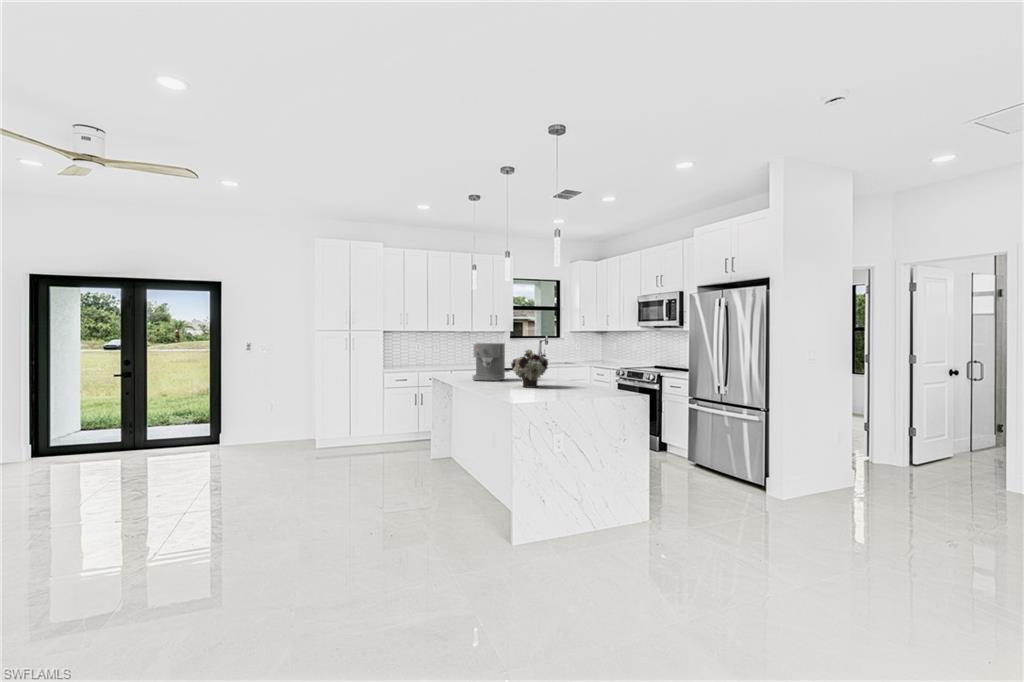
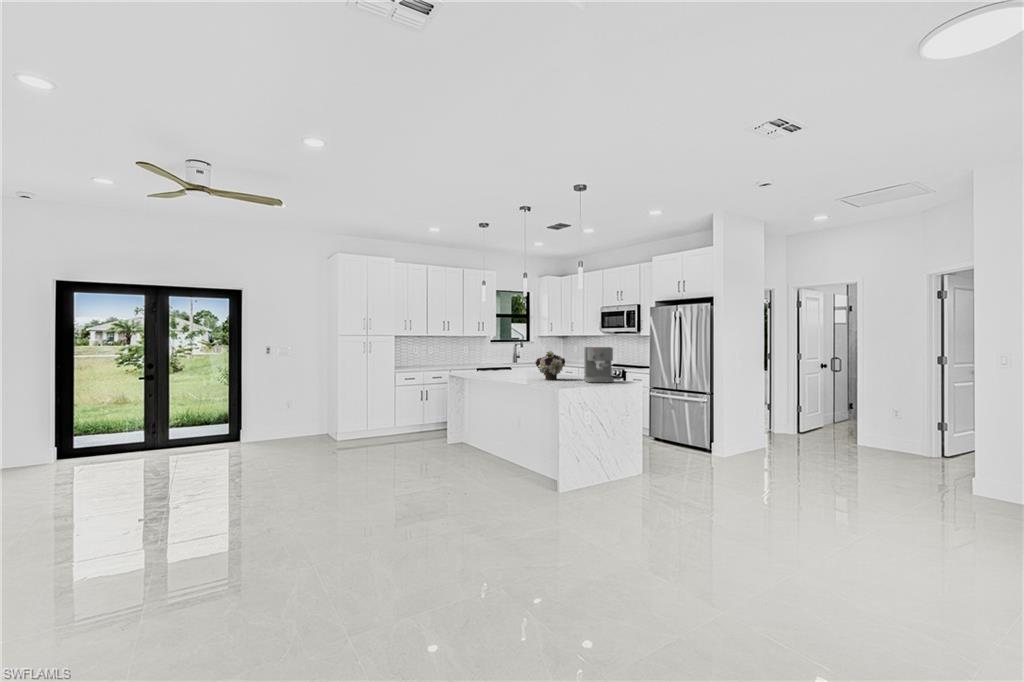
coffee maker: present [473,343,505,381] -> present [584,347,614,383]

